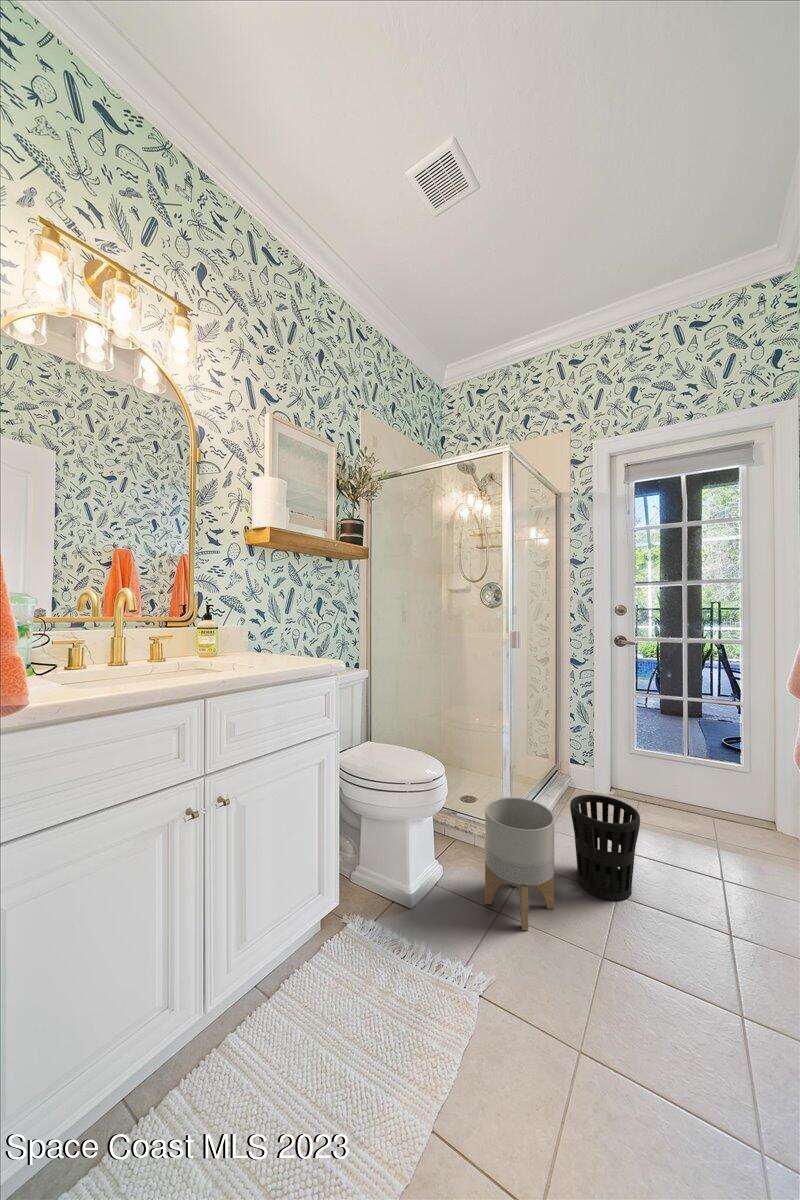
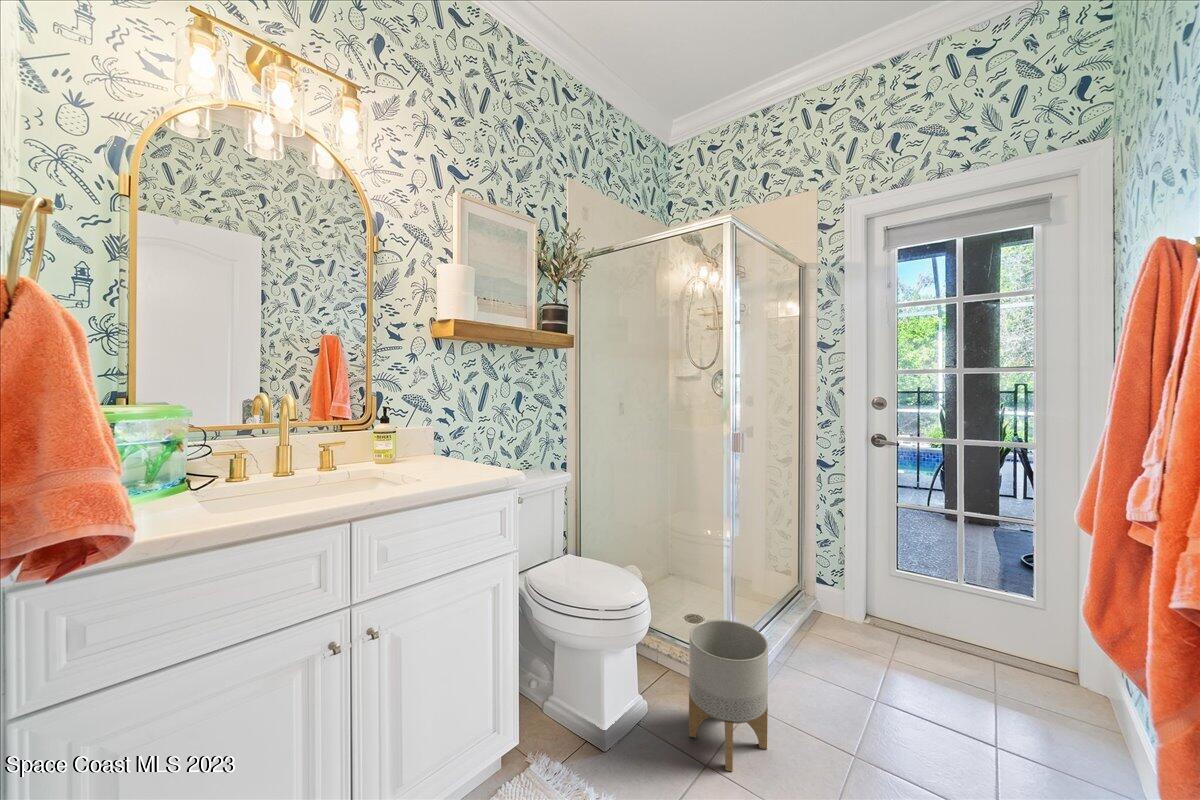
wastebasket: present [570,795,640,901] -> none [794,621,876,746]

